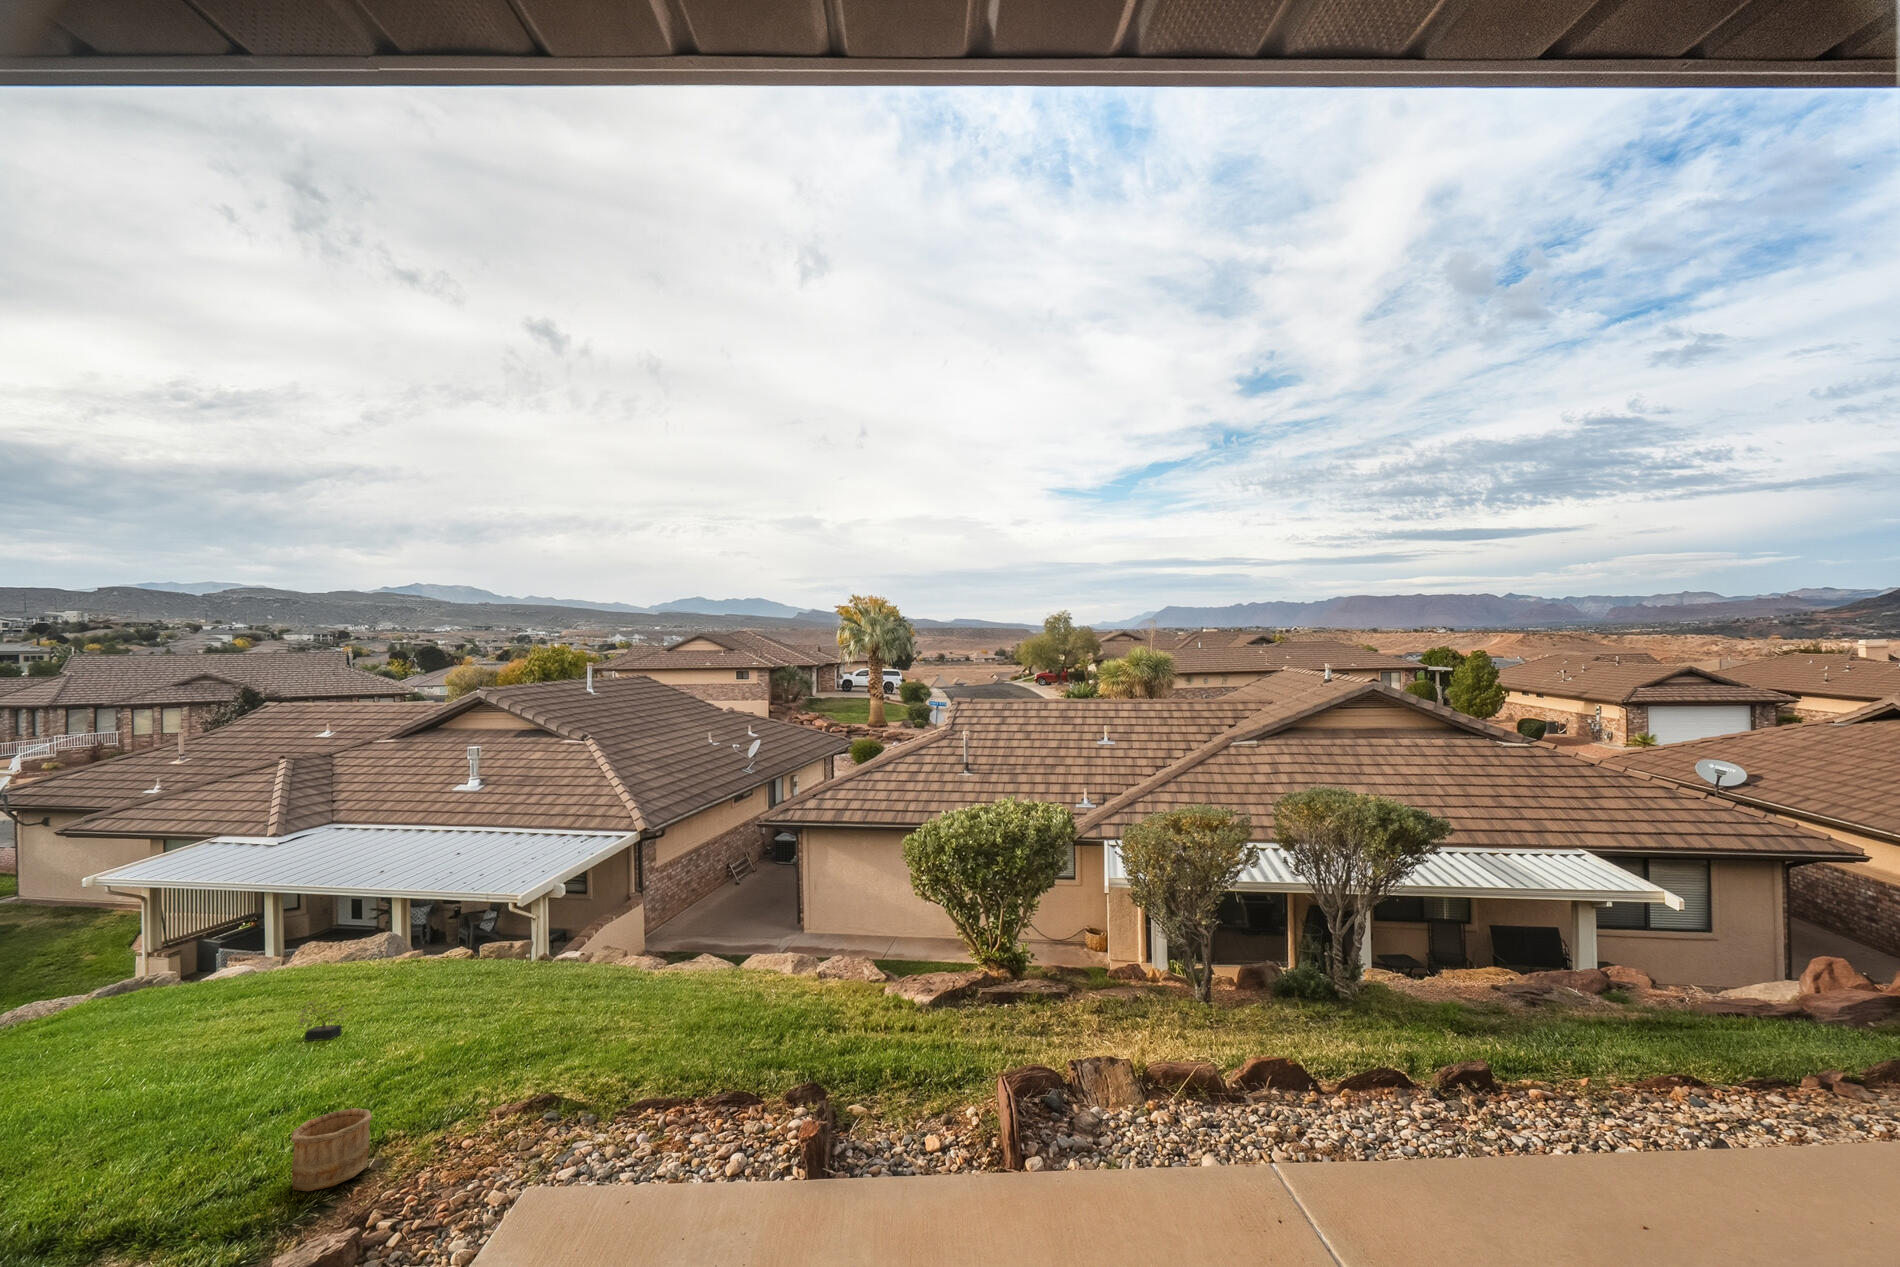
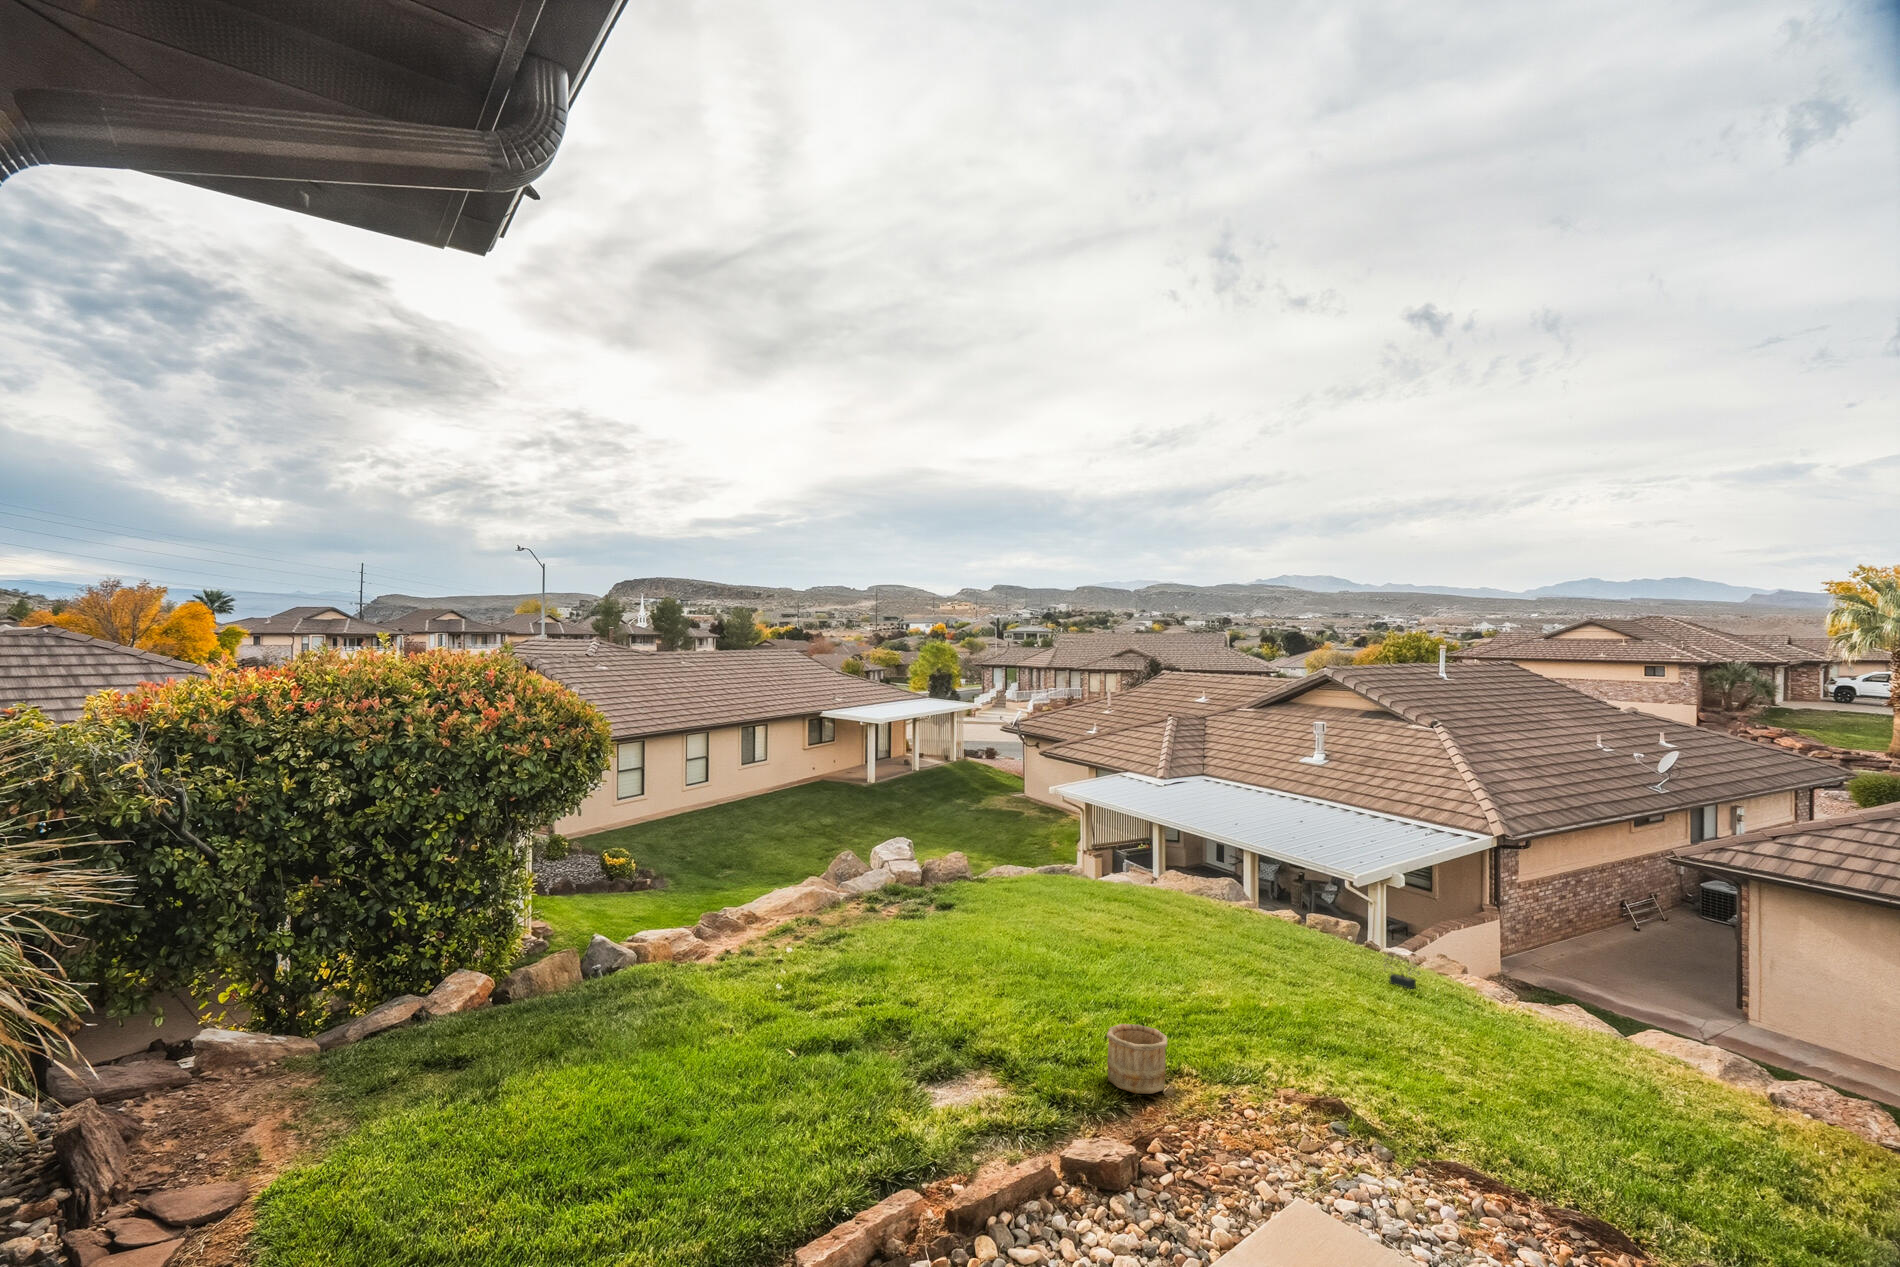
decorative plant: present [300,1002,343,1041] -> present [1385,953,1419,989]

